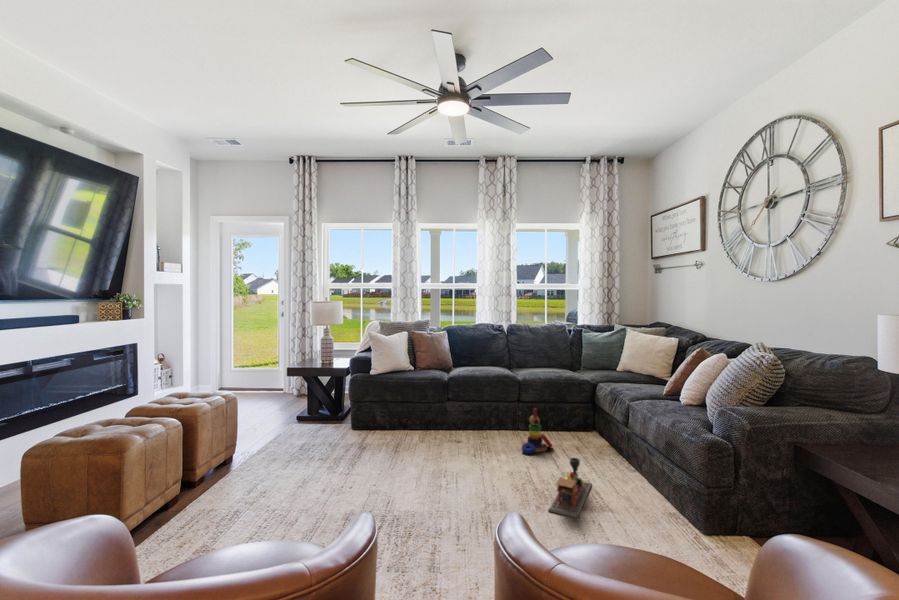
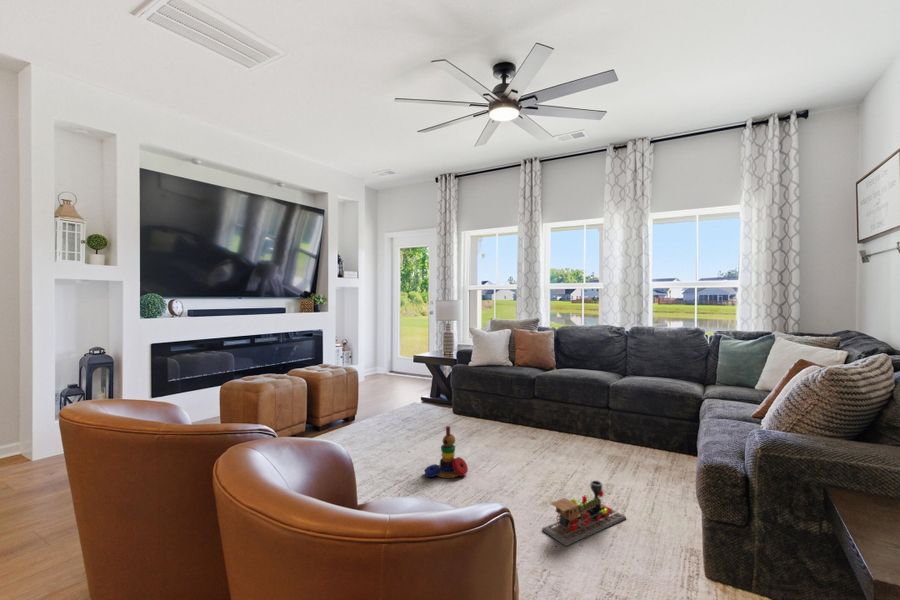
stacking toy: present [522,409,552,454] -> present [425,426,468,478]

